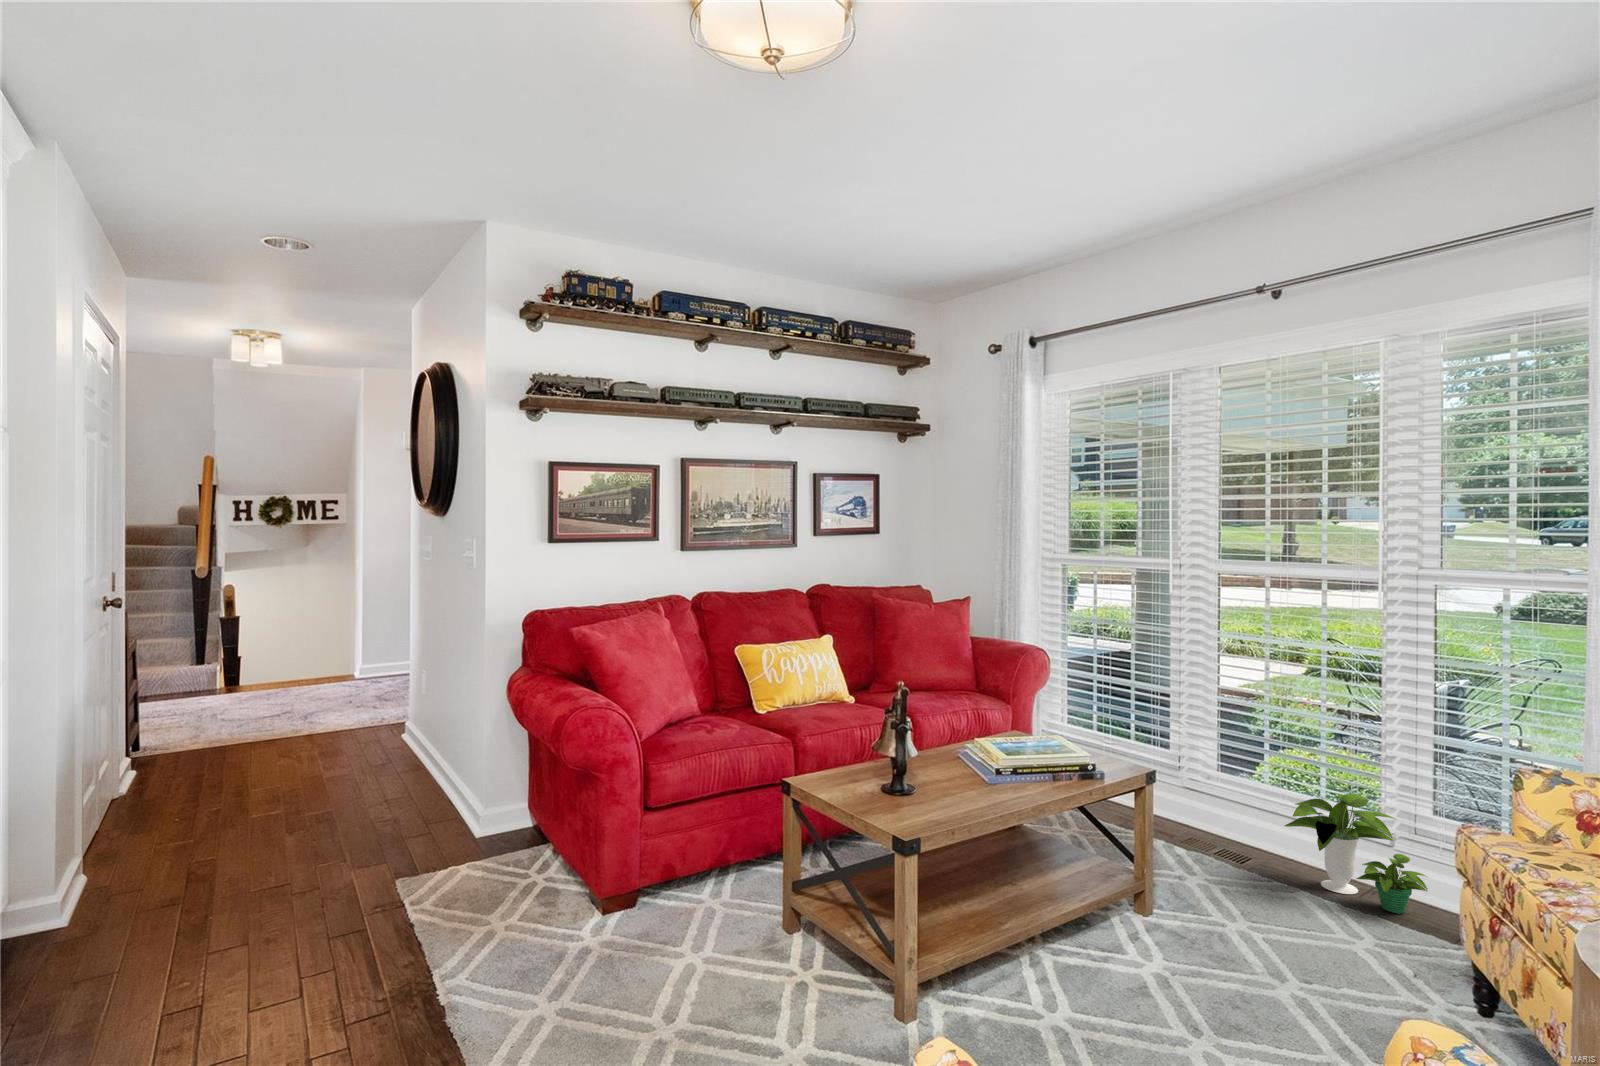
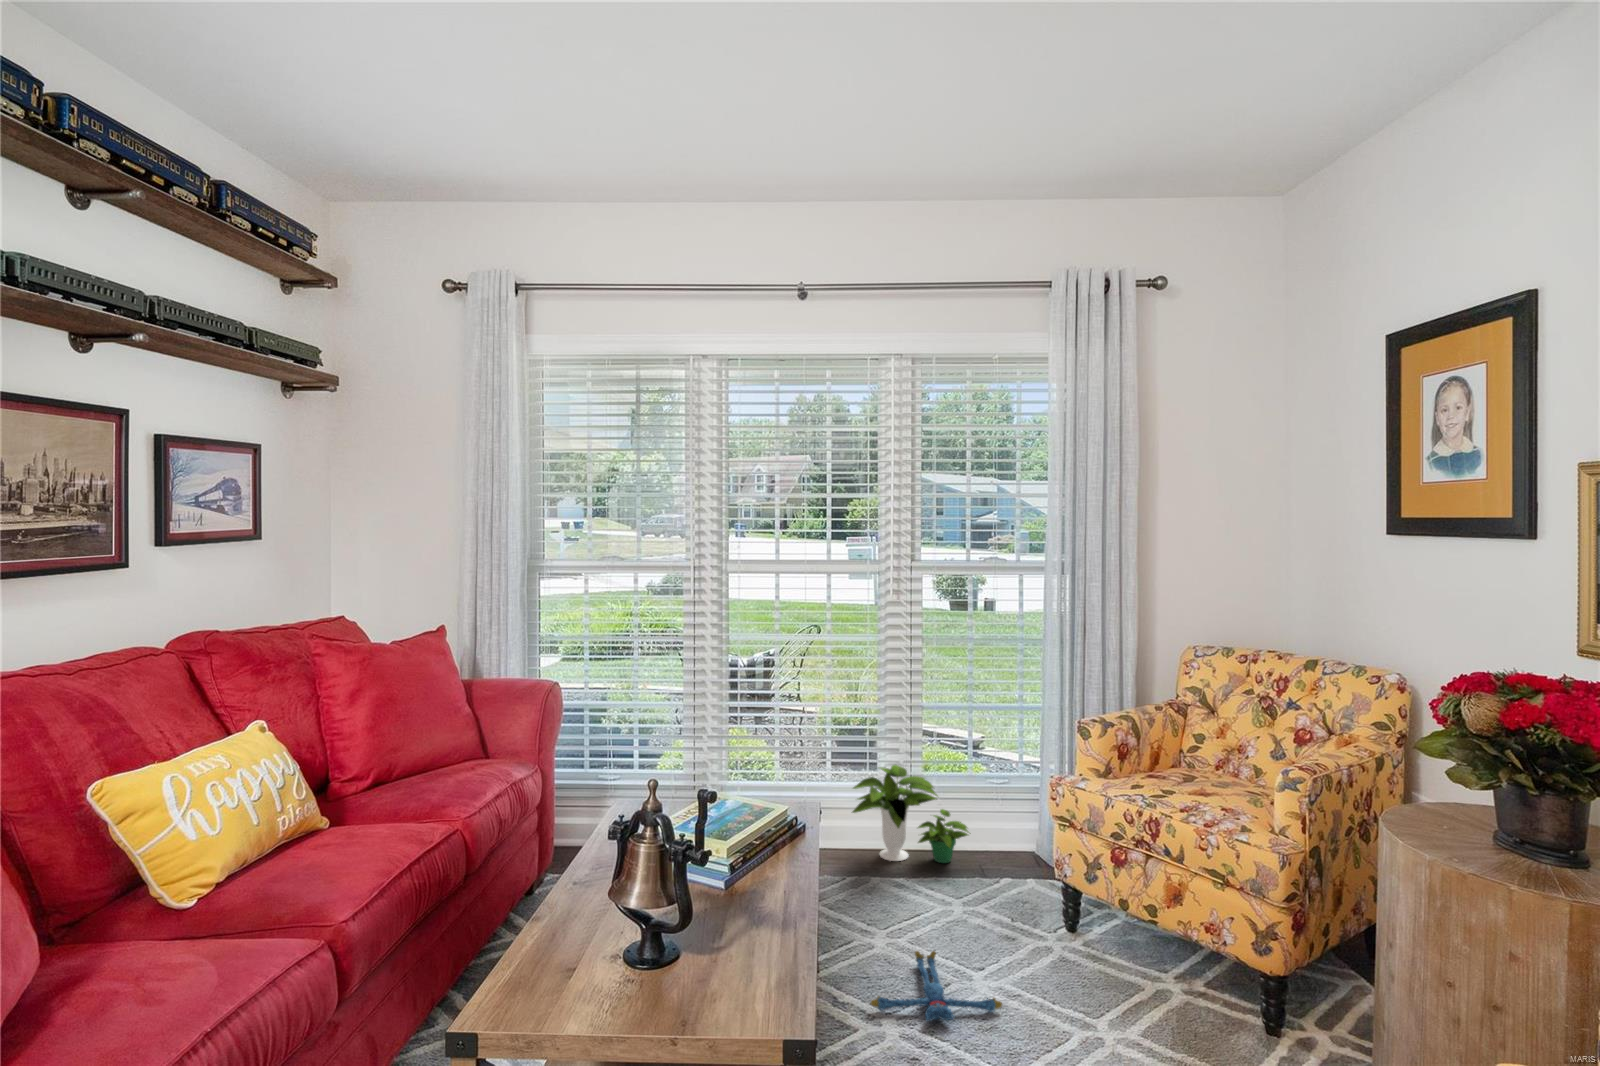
plush toy: none [1150,937,1271,1003] -> present [870,951,1002,1021]

